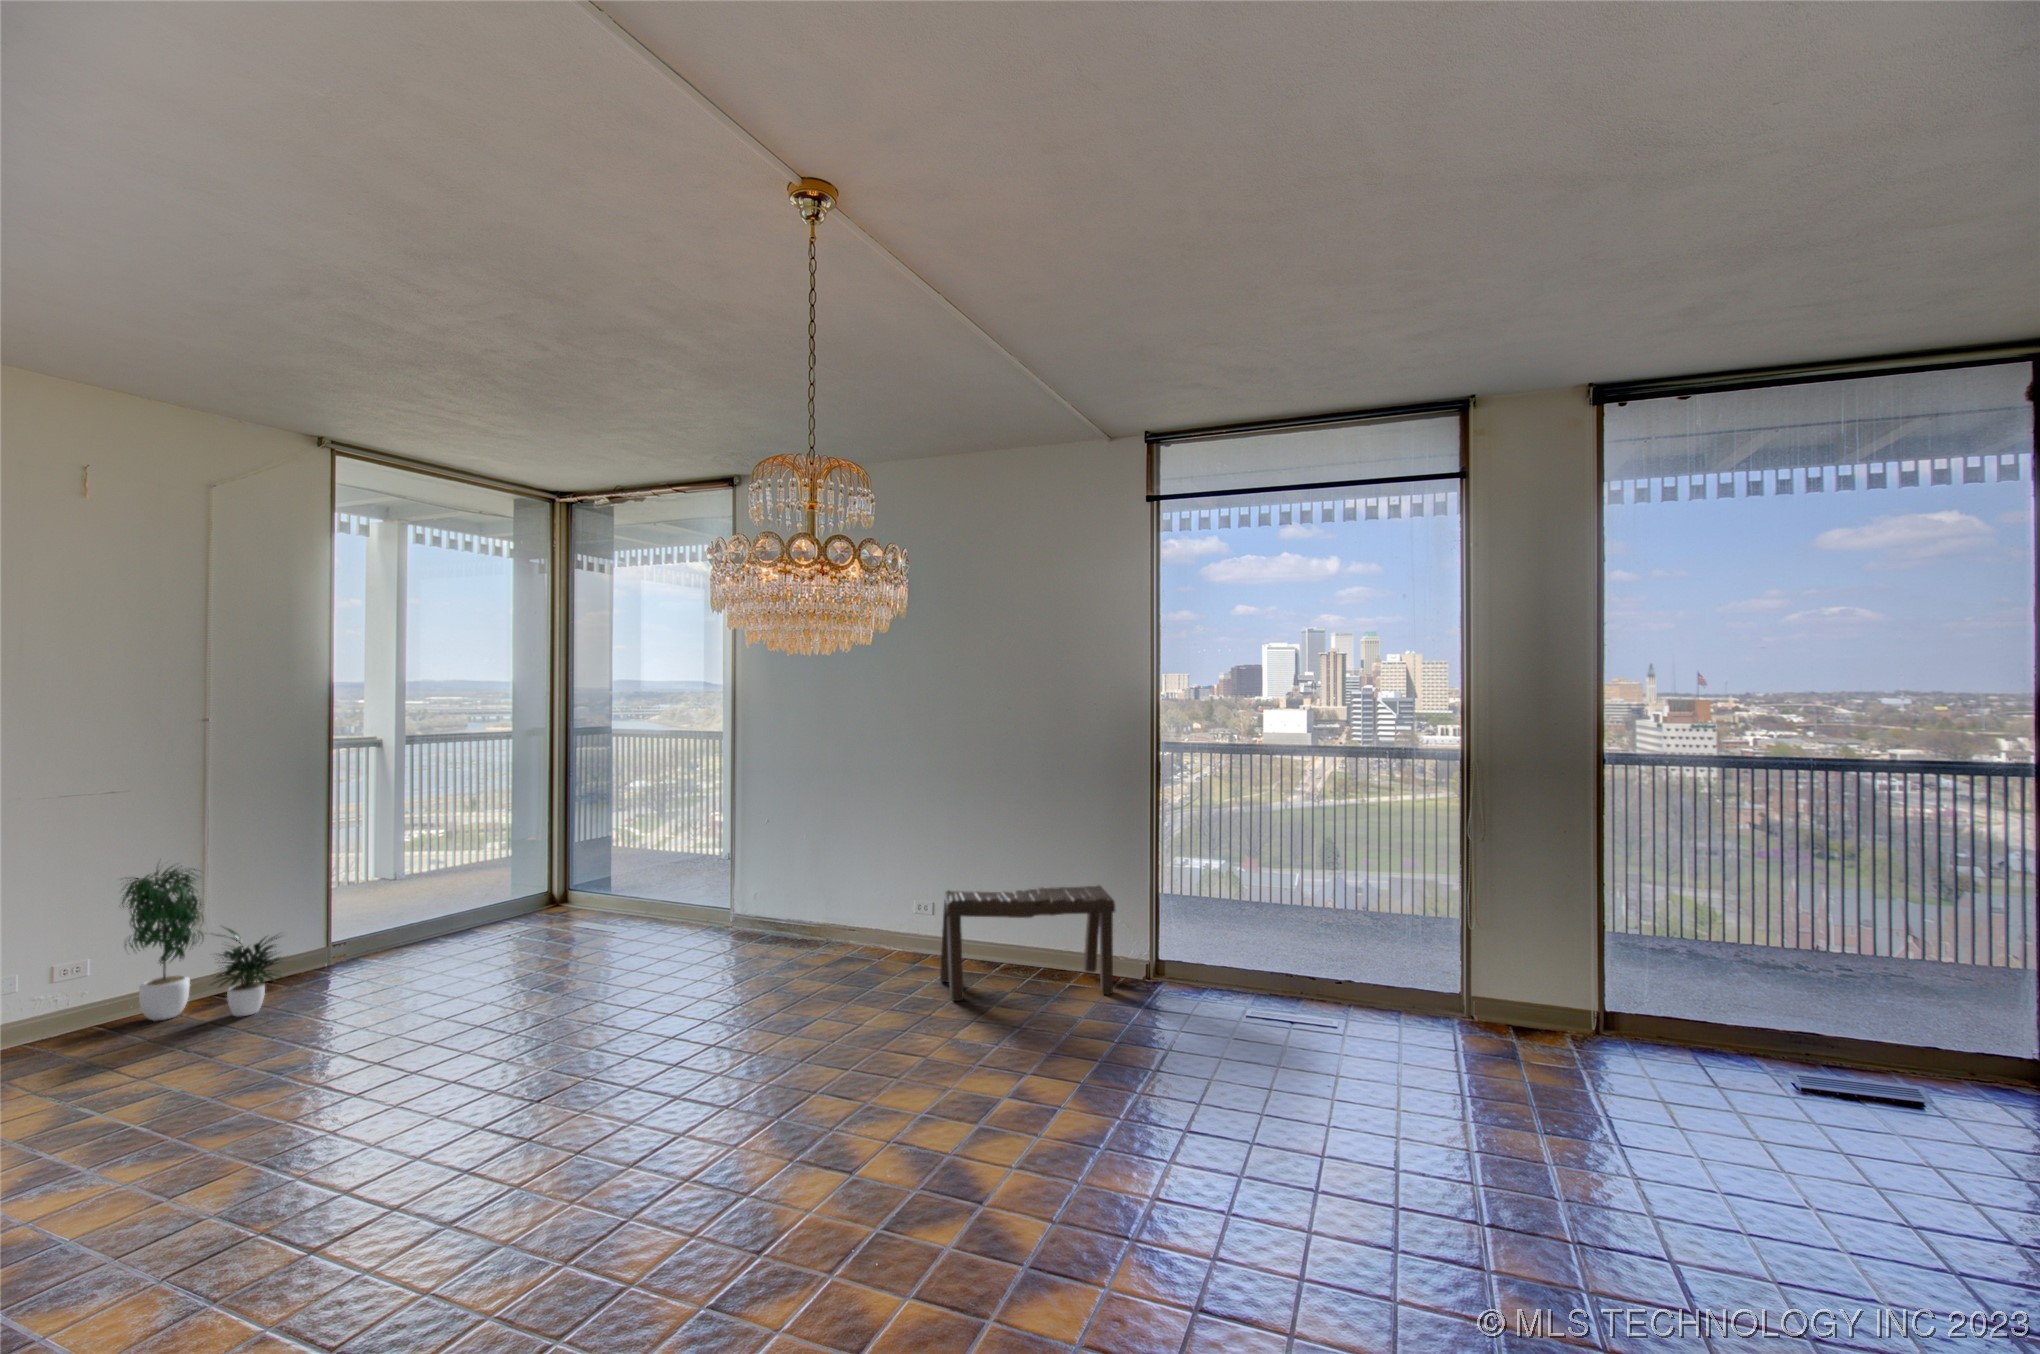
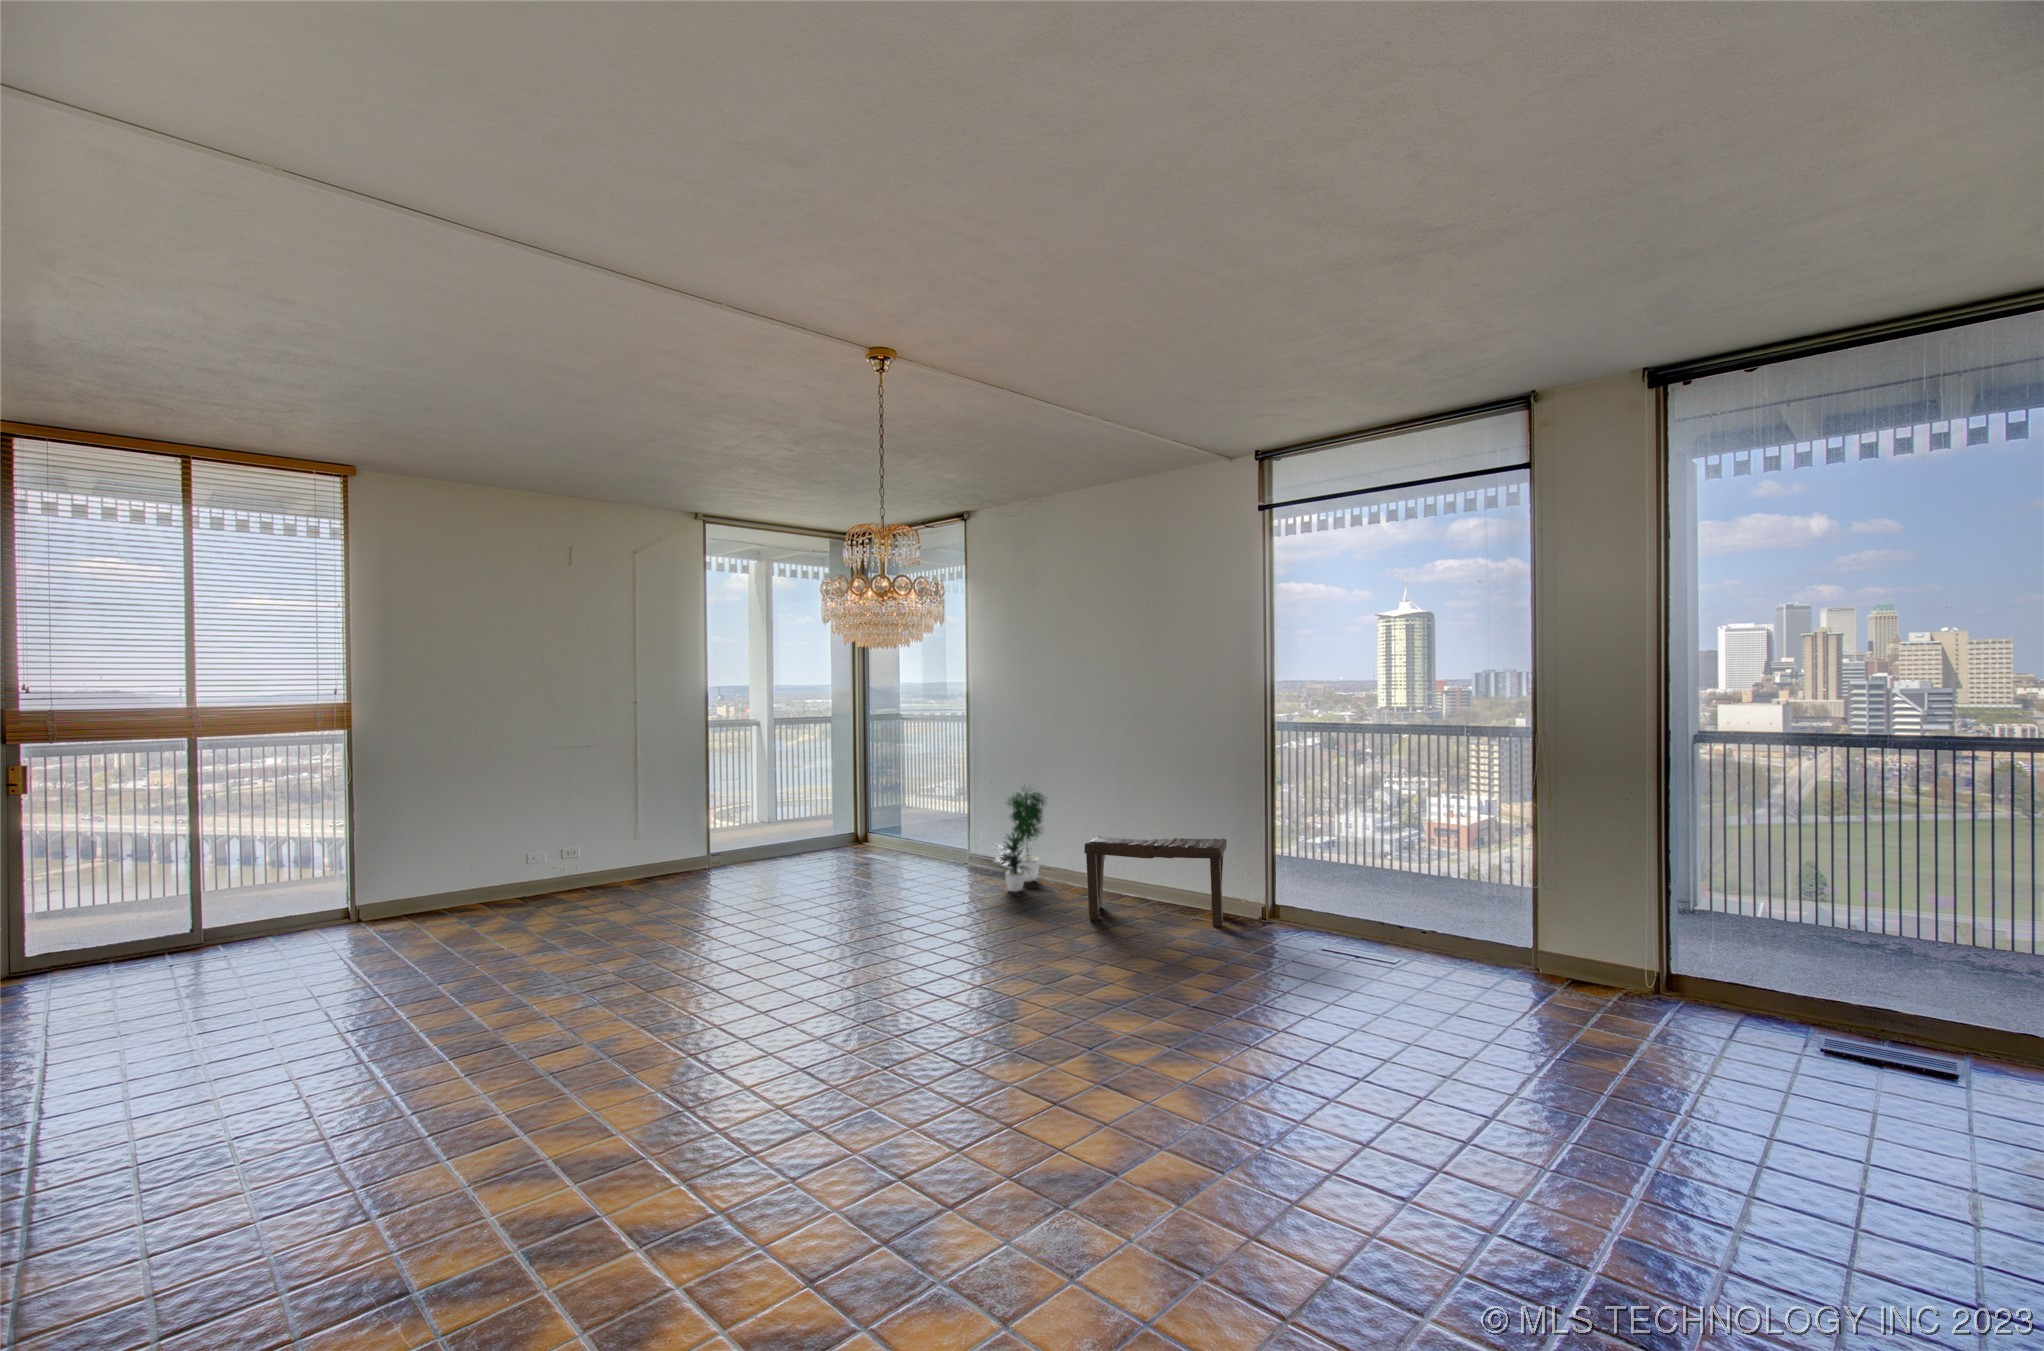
potted plant: present [122,863,281,1021] -> present [997,790,1047,892]

